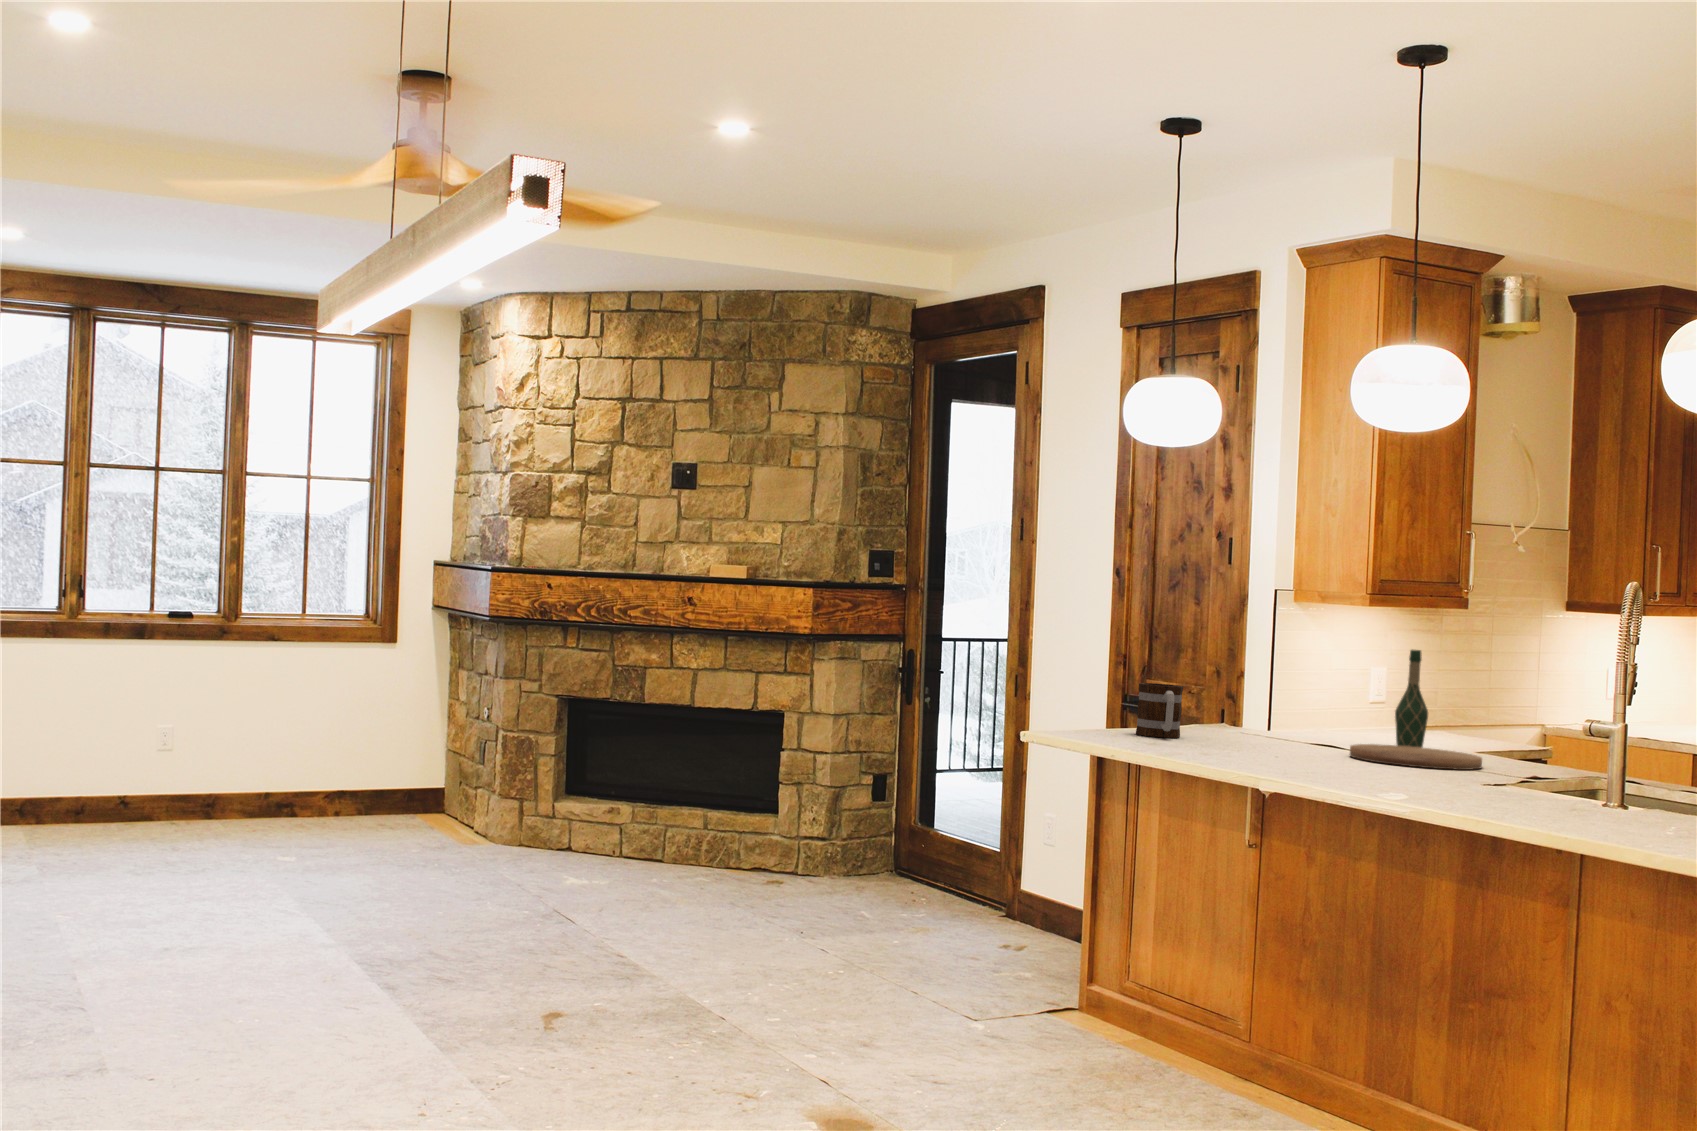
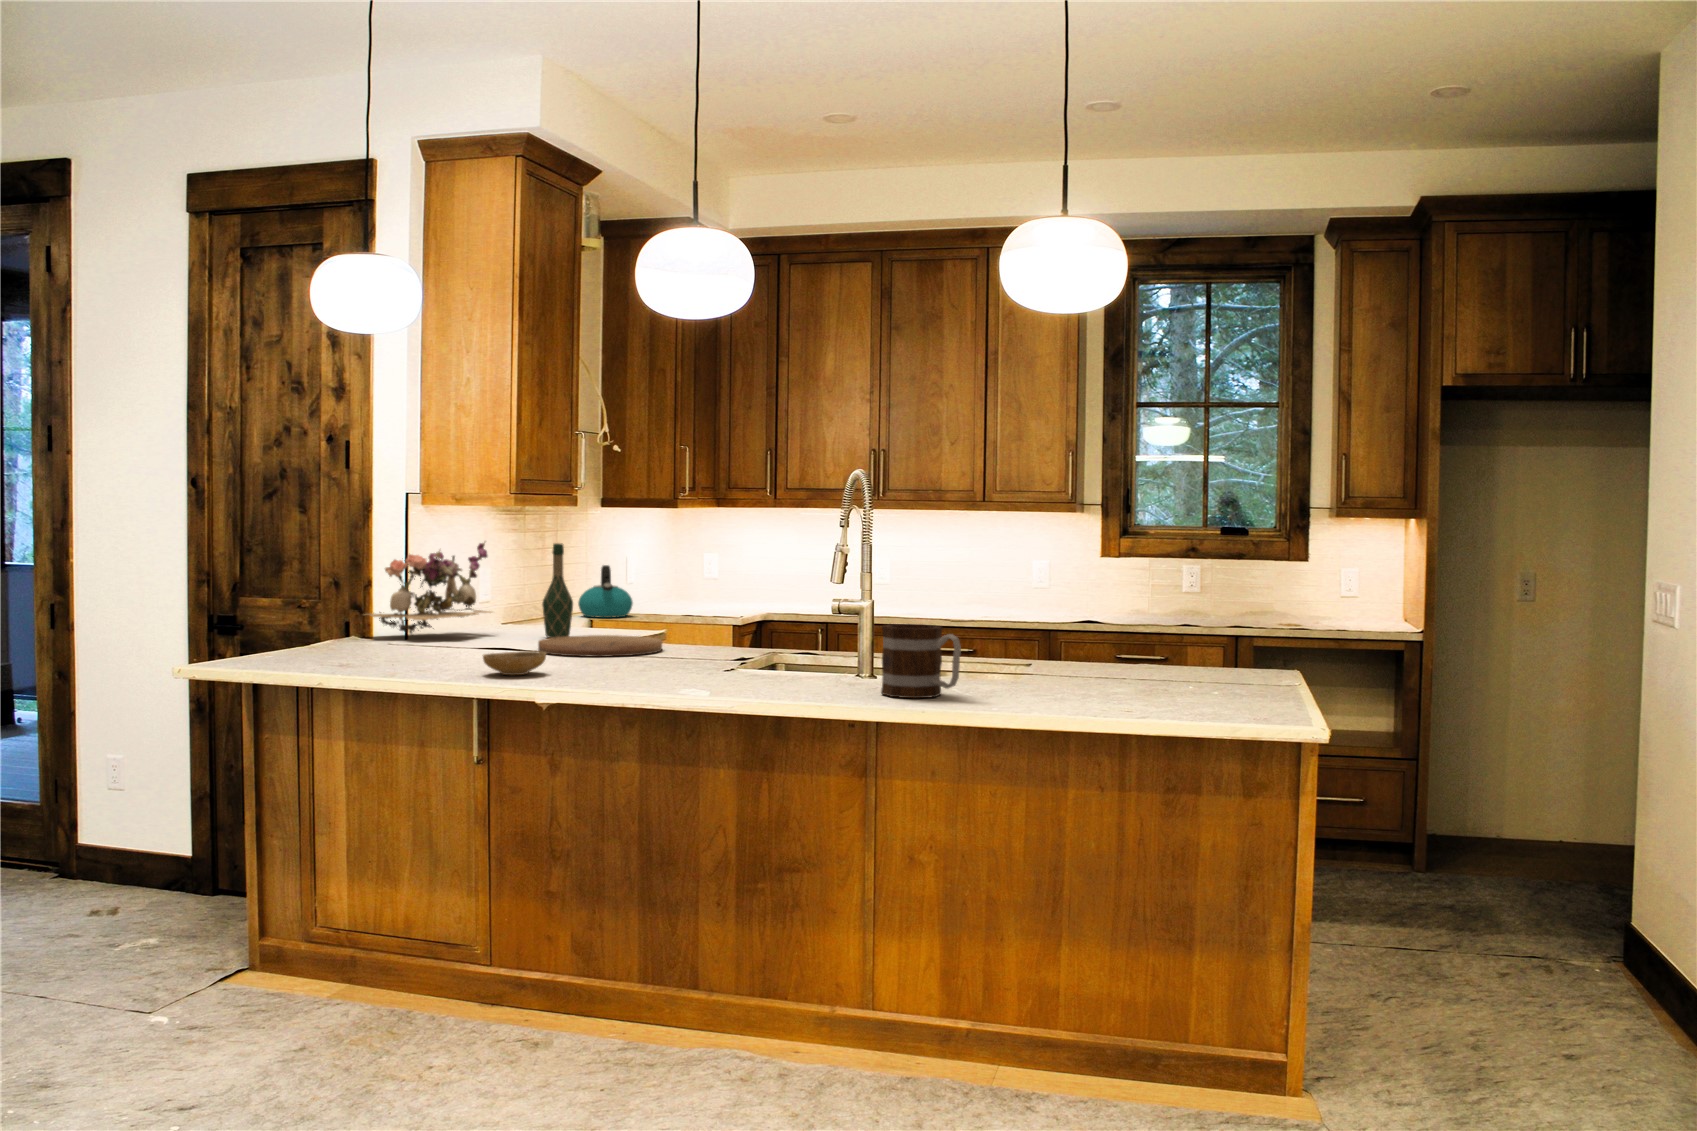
flower arrangement: none [1229,642,1356,733] -> present [369,542,492,635]
kettle: none [1500,682,1566,744] -> present [578,565,633,618]
mug: present [1136,683,1183,738] -> present [881,624,961,698]
ceramic bowl: none [1245,743,1305,765] -> present [483,651,546,675]

